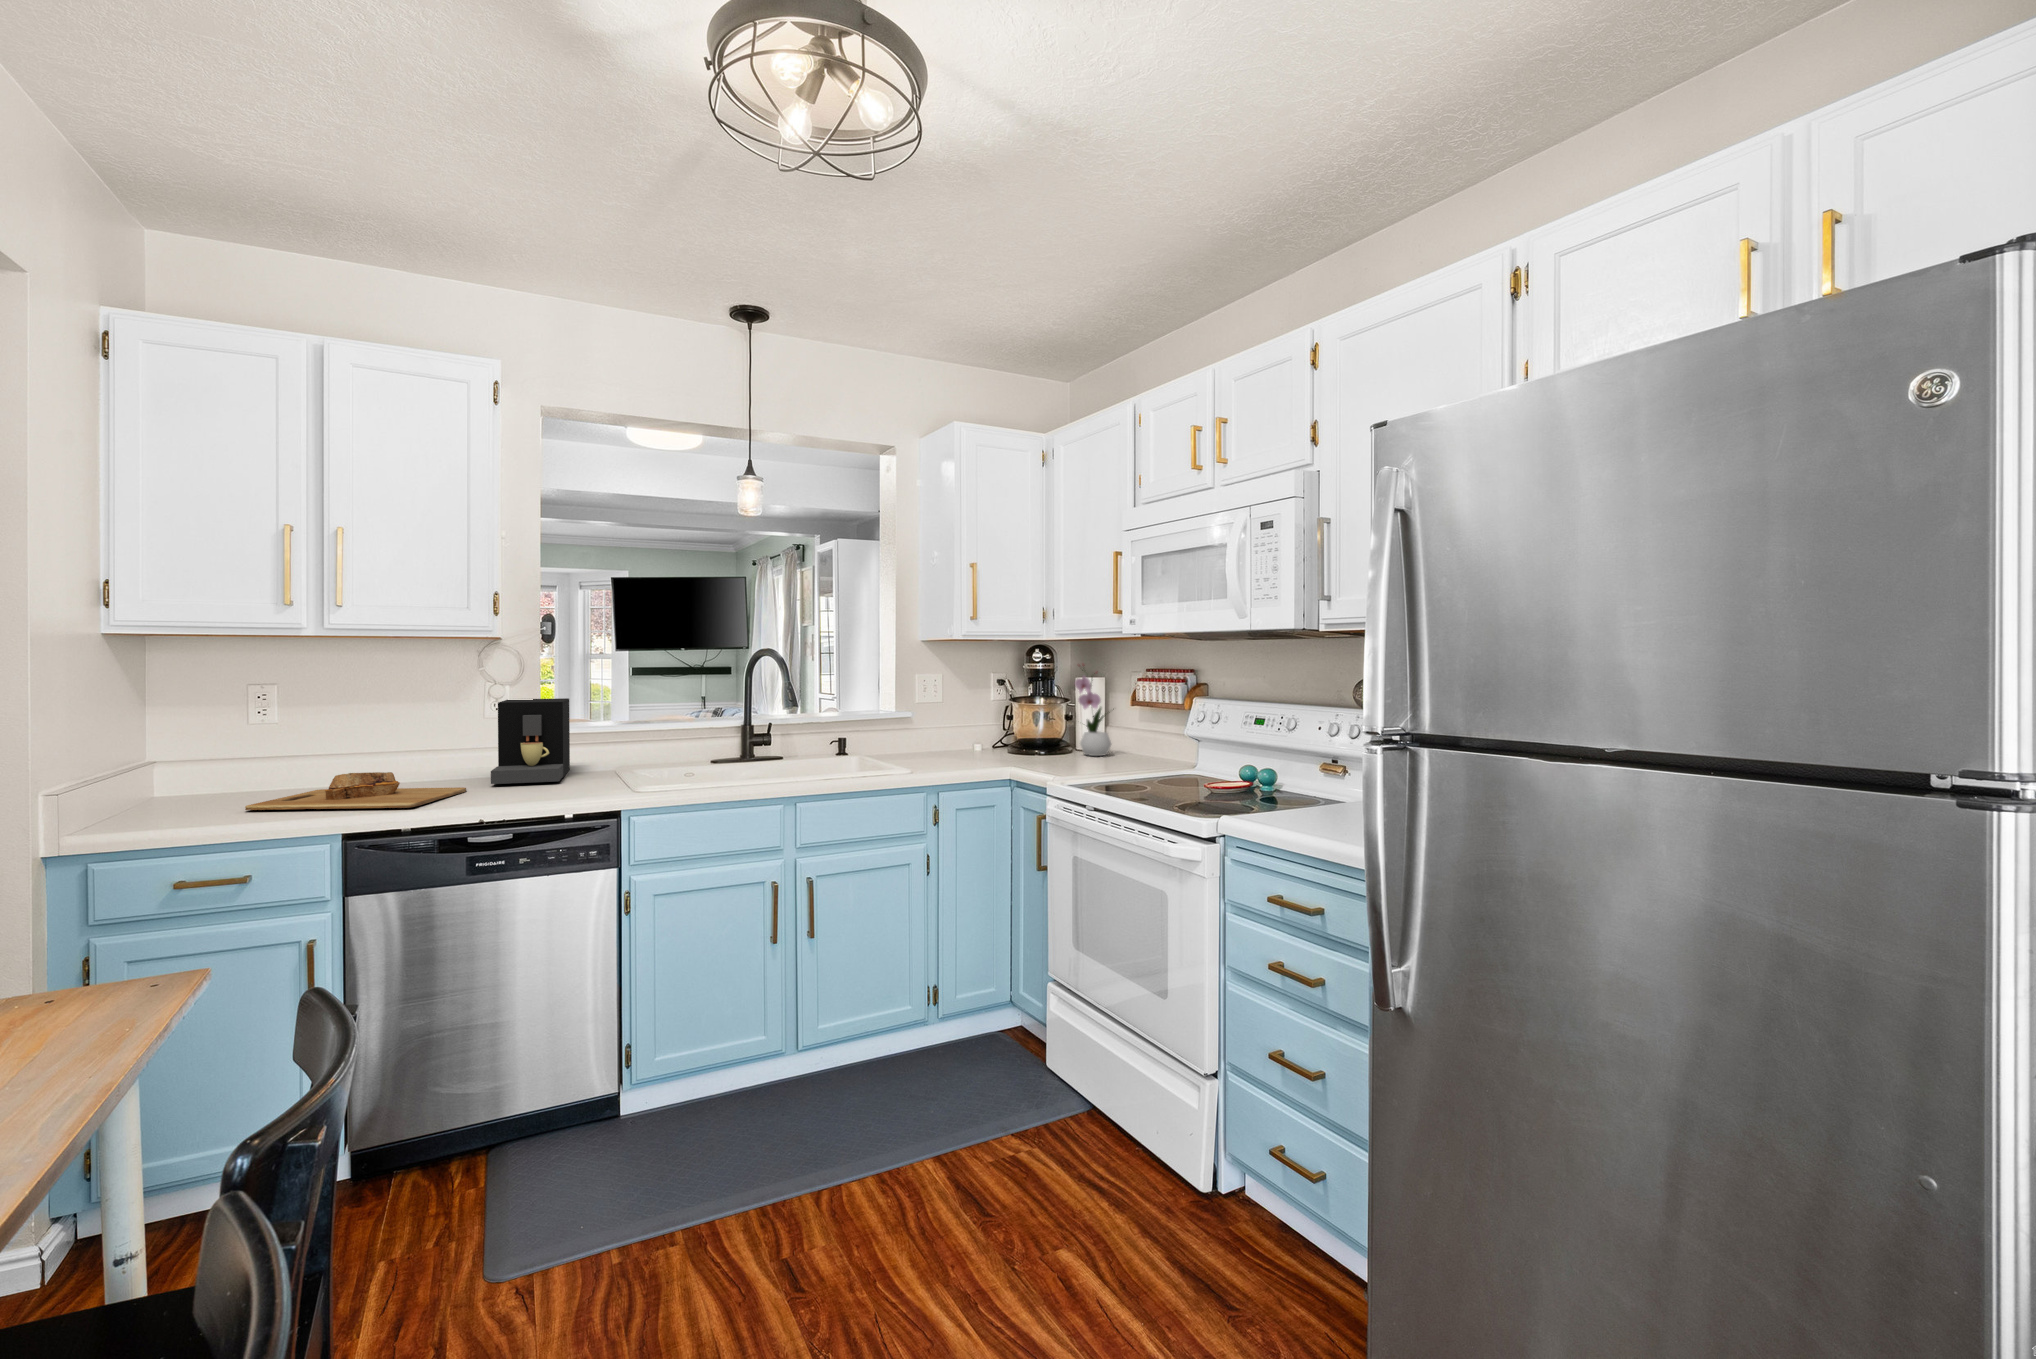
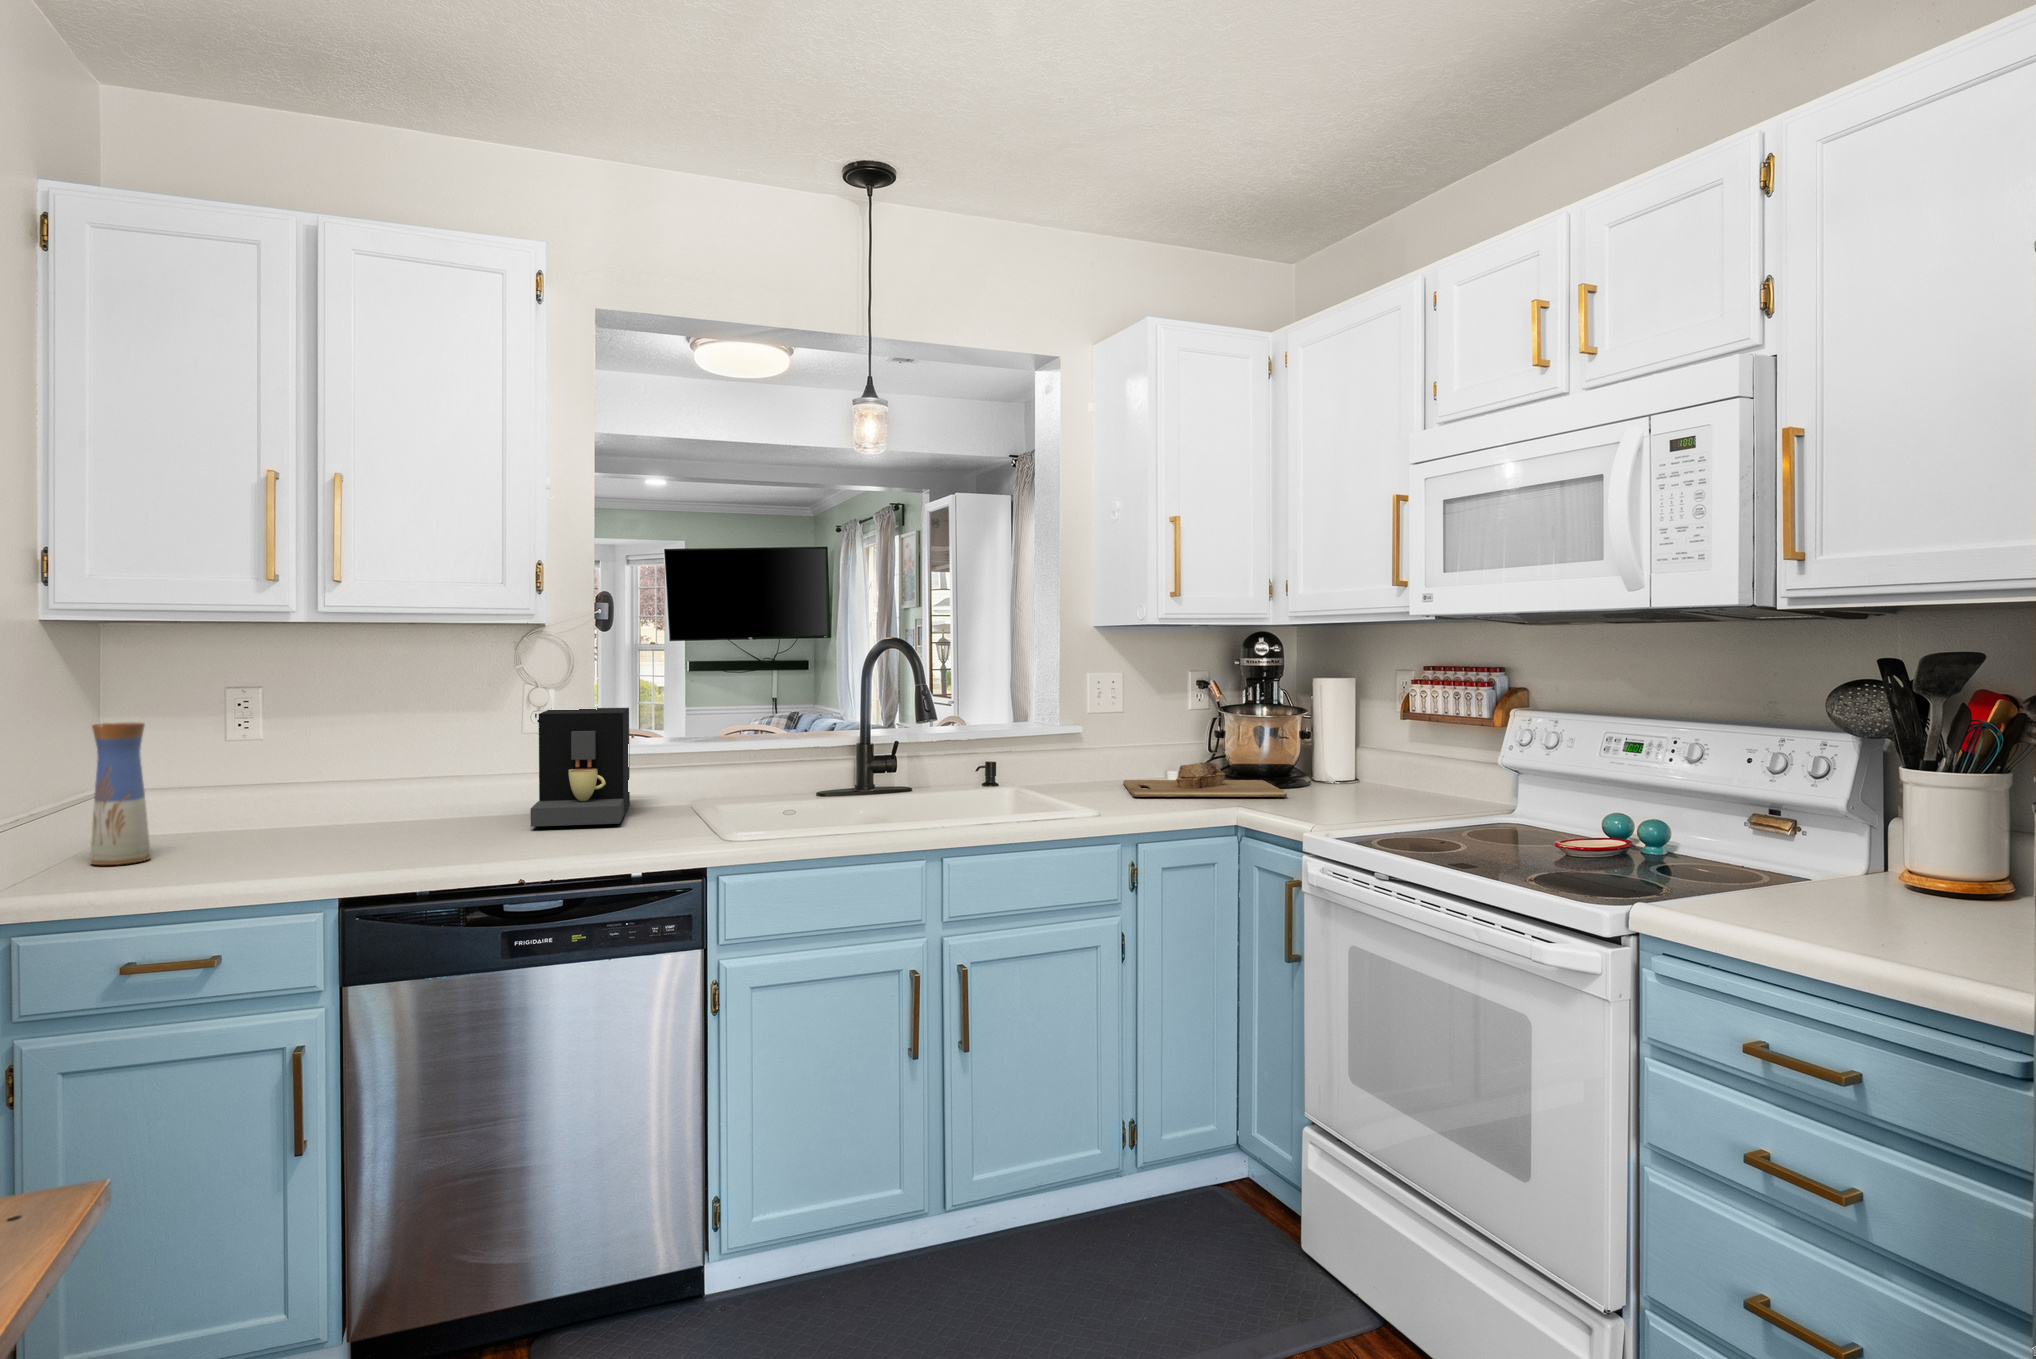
flower arrangement: present [1075,664,1114,756] -> none [1320,659,1381,793]
vase: none [144,709,193,814] -> present [90,722,151,865]
cutting board: present [245,772,466,810] -> present [1123,763,1287,797]

